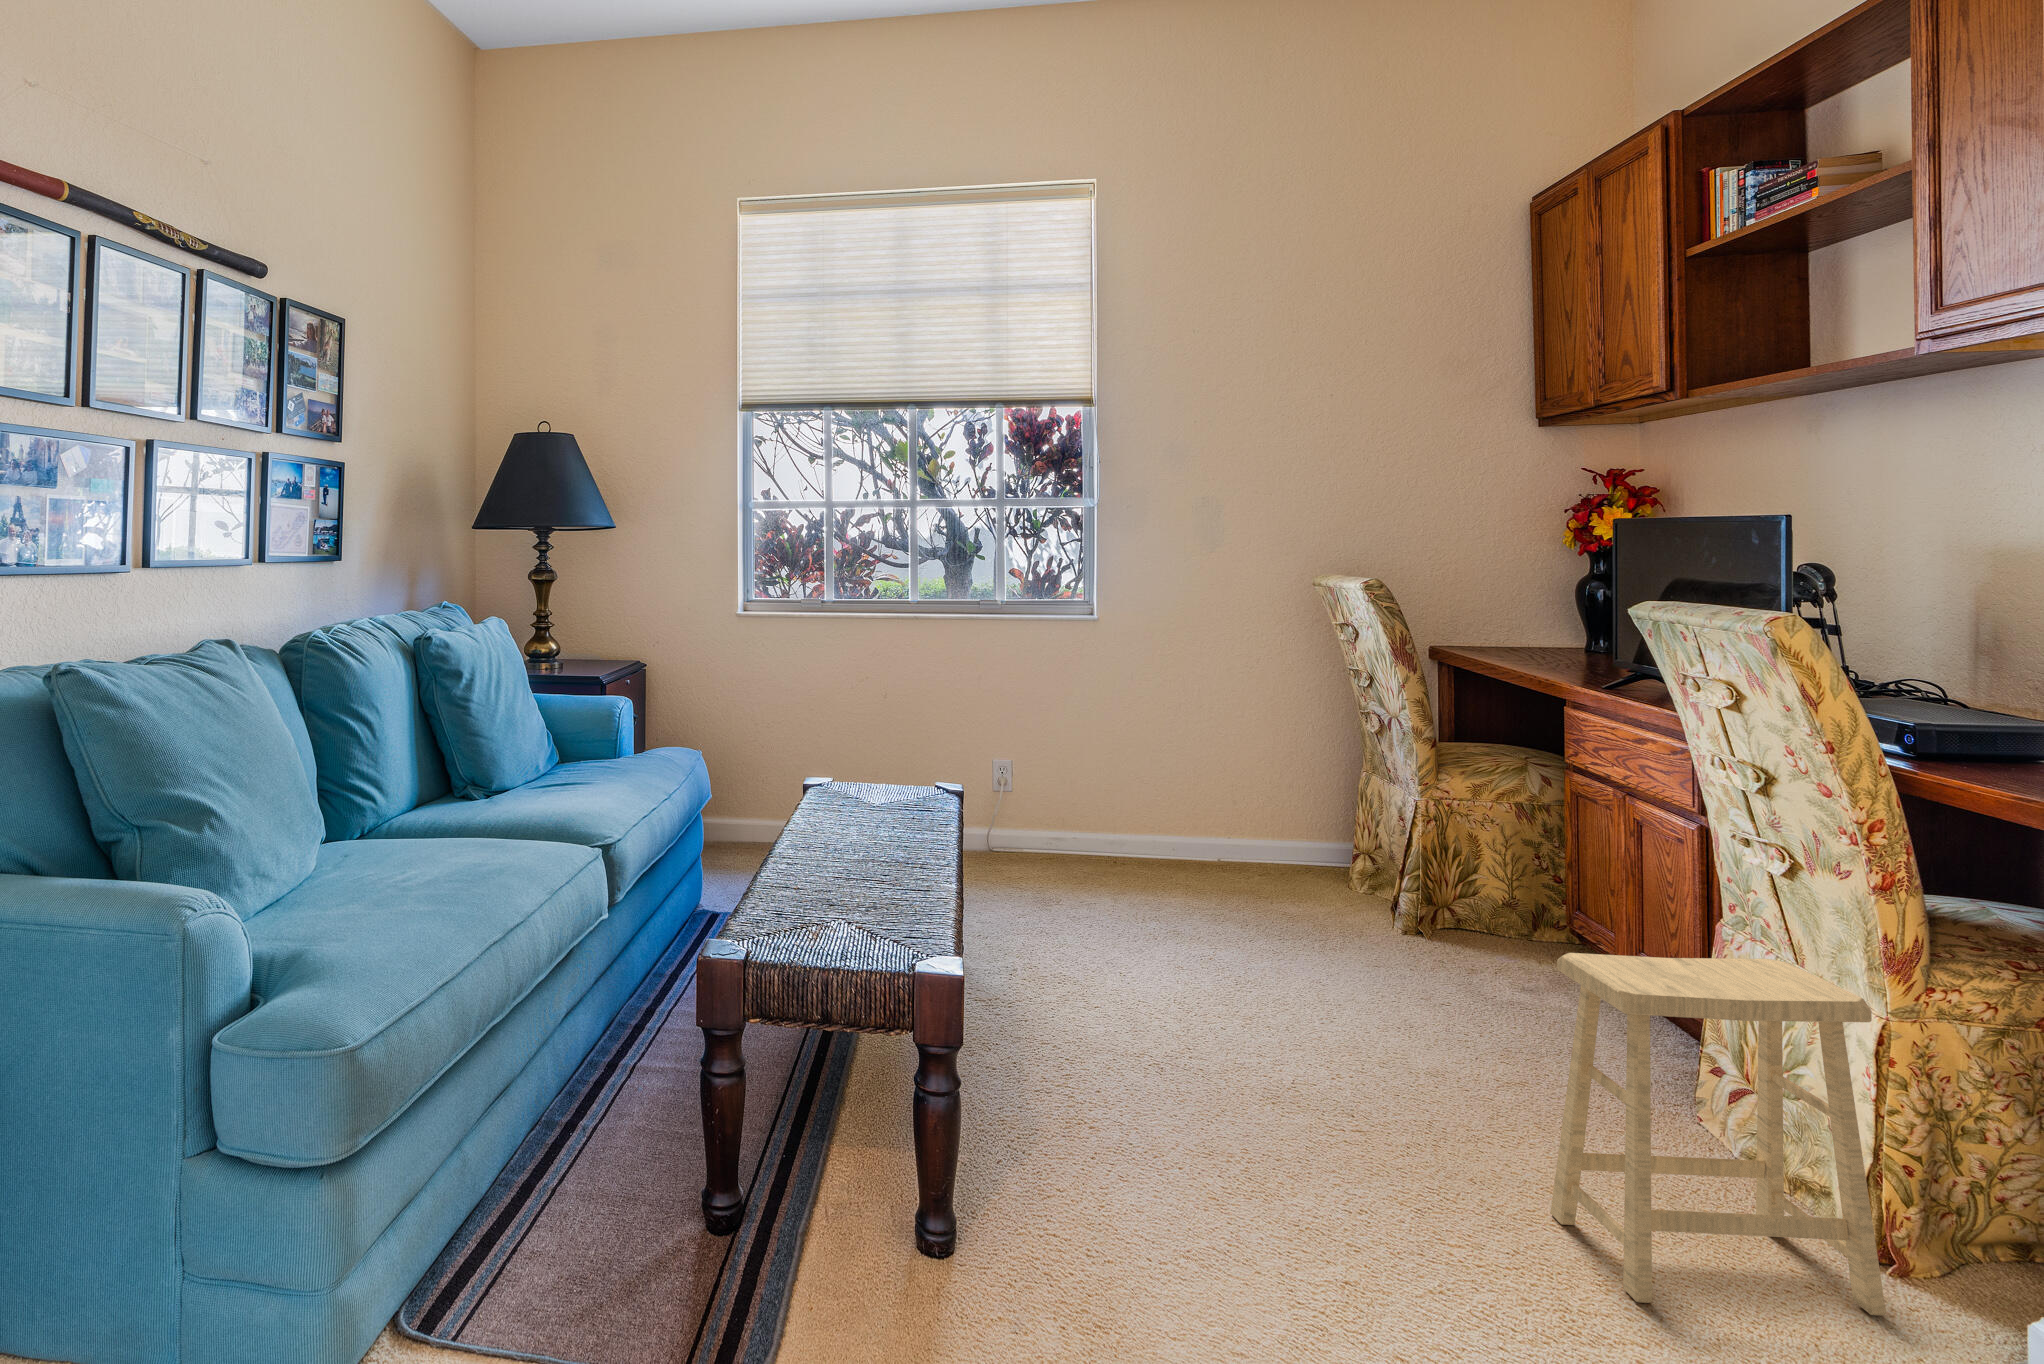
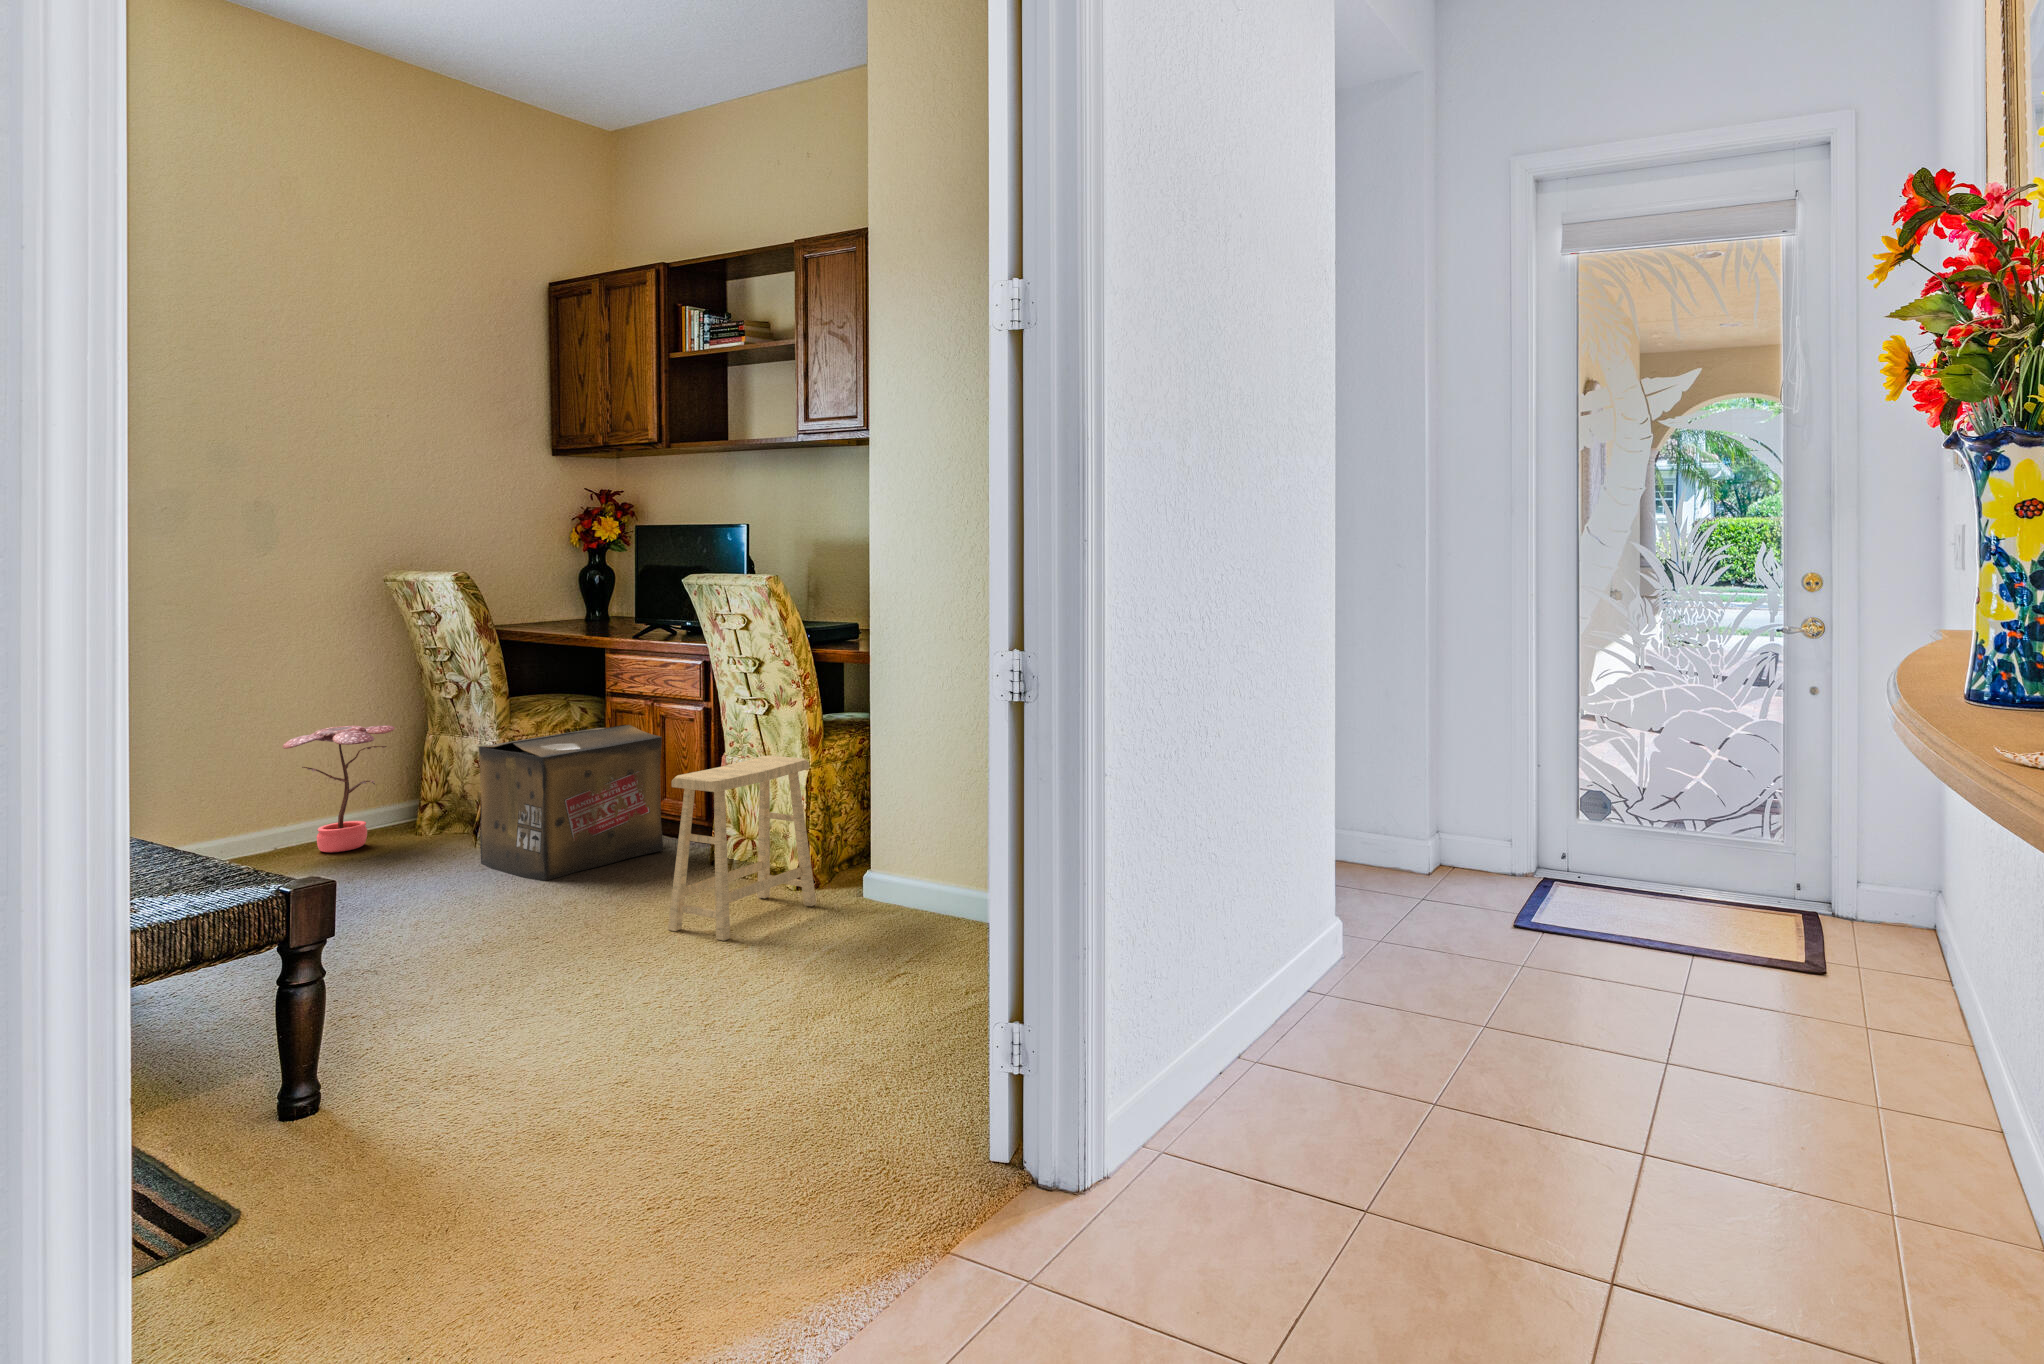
potted plant: none [1214,744,1326,887] -> present [283,726,395,852]
cardboard box: none [1382,805,1635,1035] -> present [479,725,664,881]

